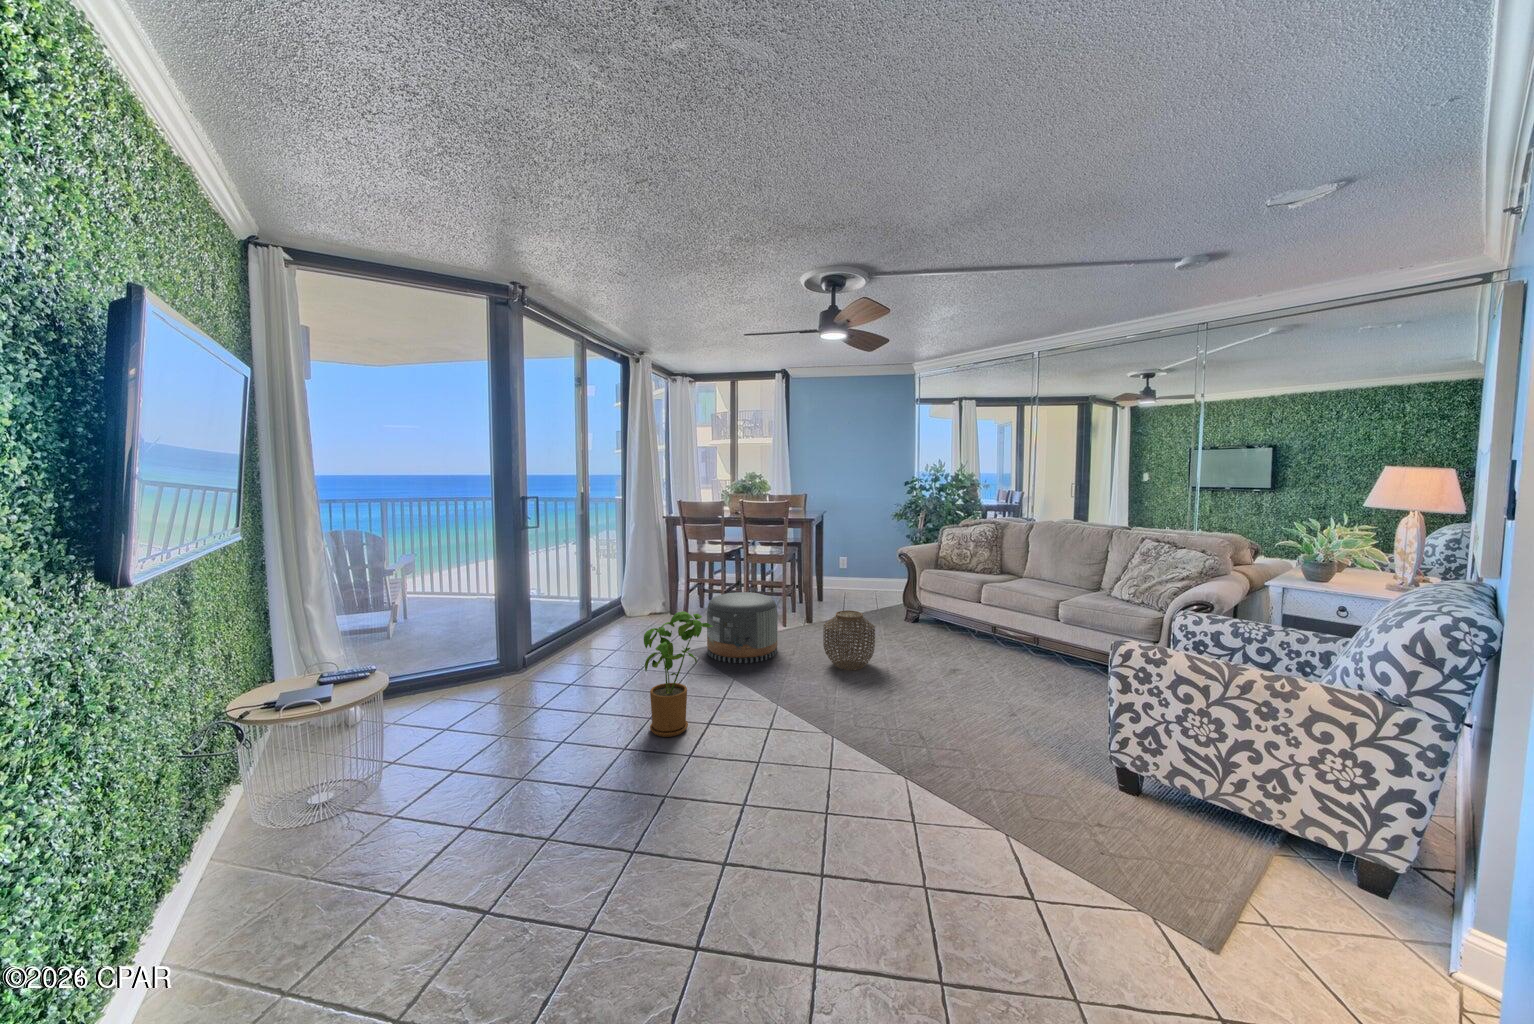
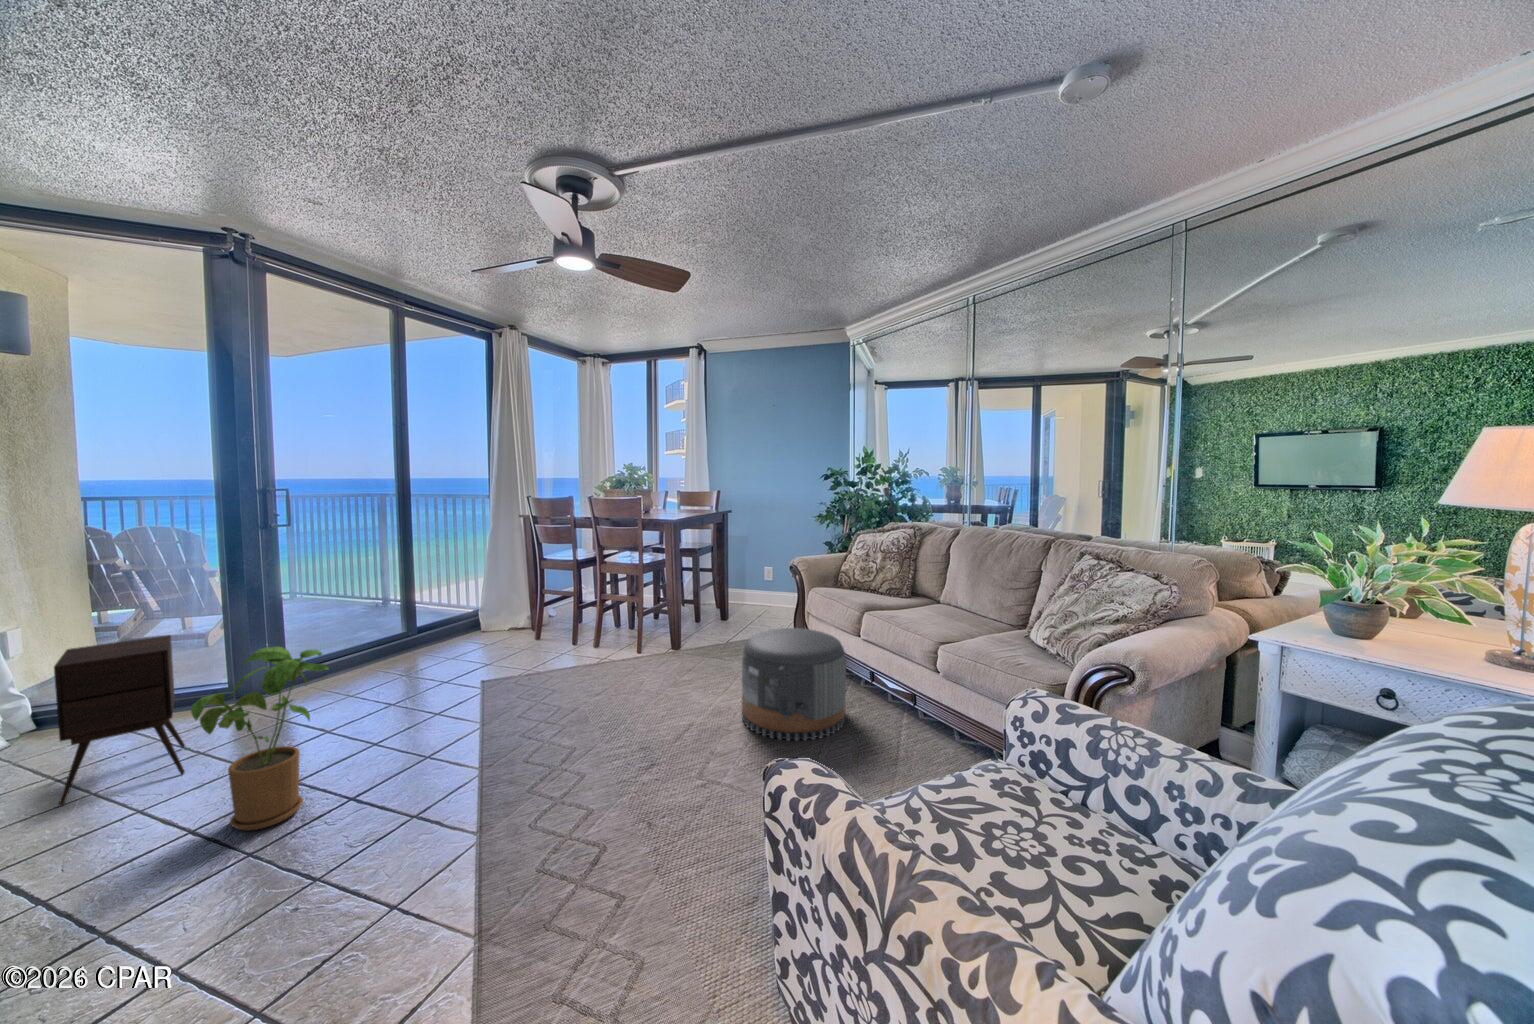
pouf: present [707,592,778,663] -> present [742,628,846,741]
woven basket: present [823,610,875,670] -> none [611,643,683,728]
side table: none [477,614,563,734] -> present [54,635,185,806]

